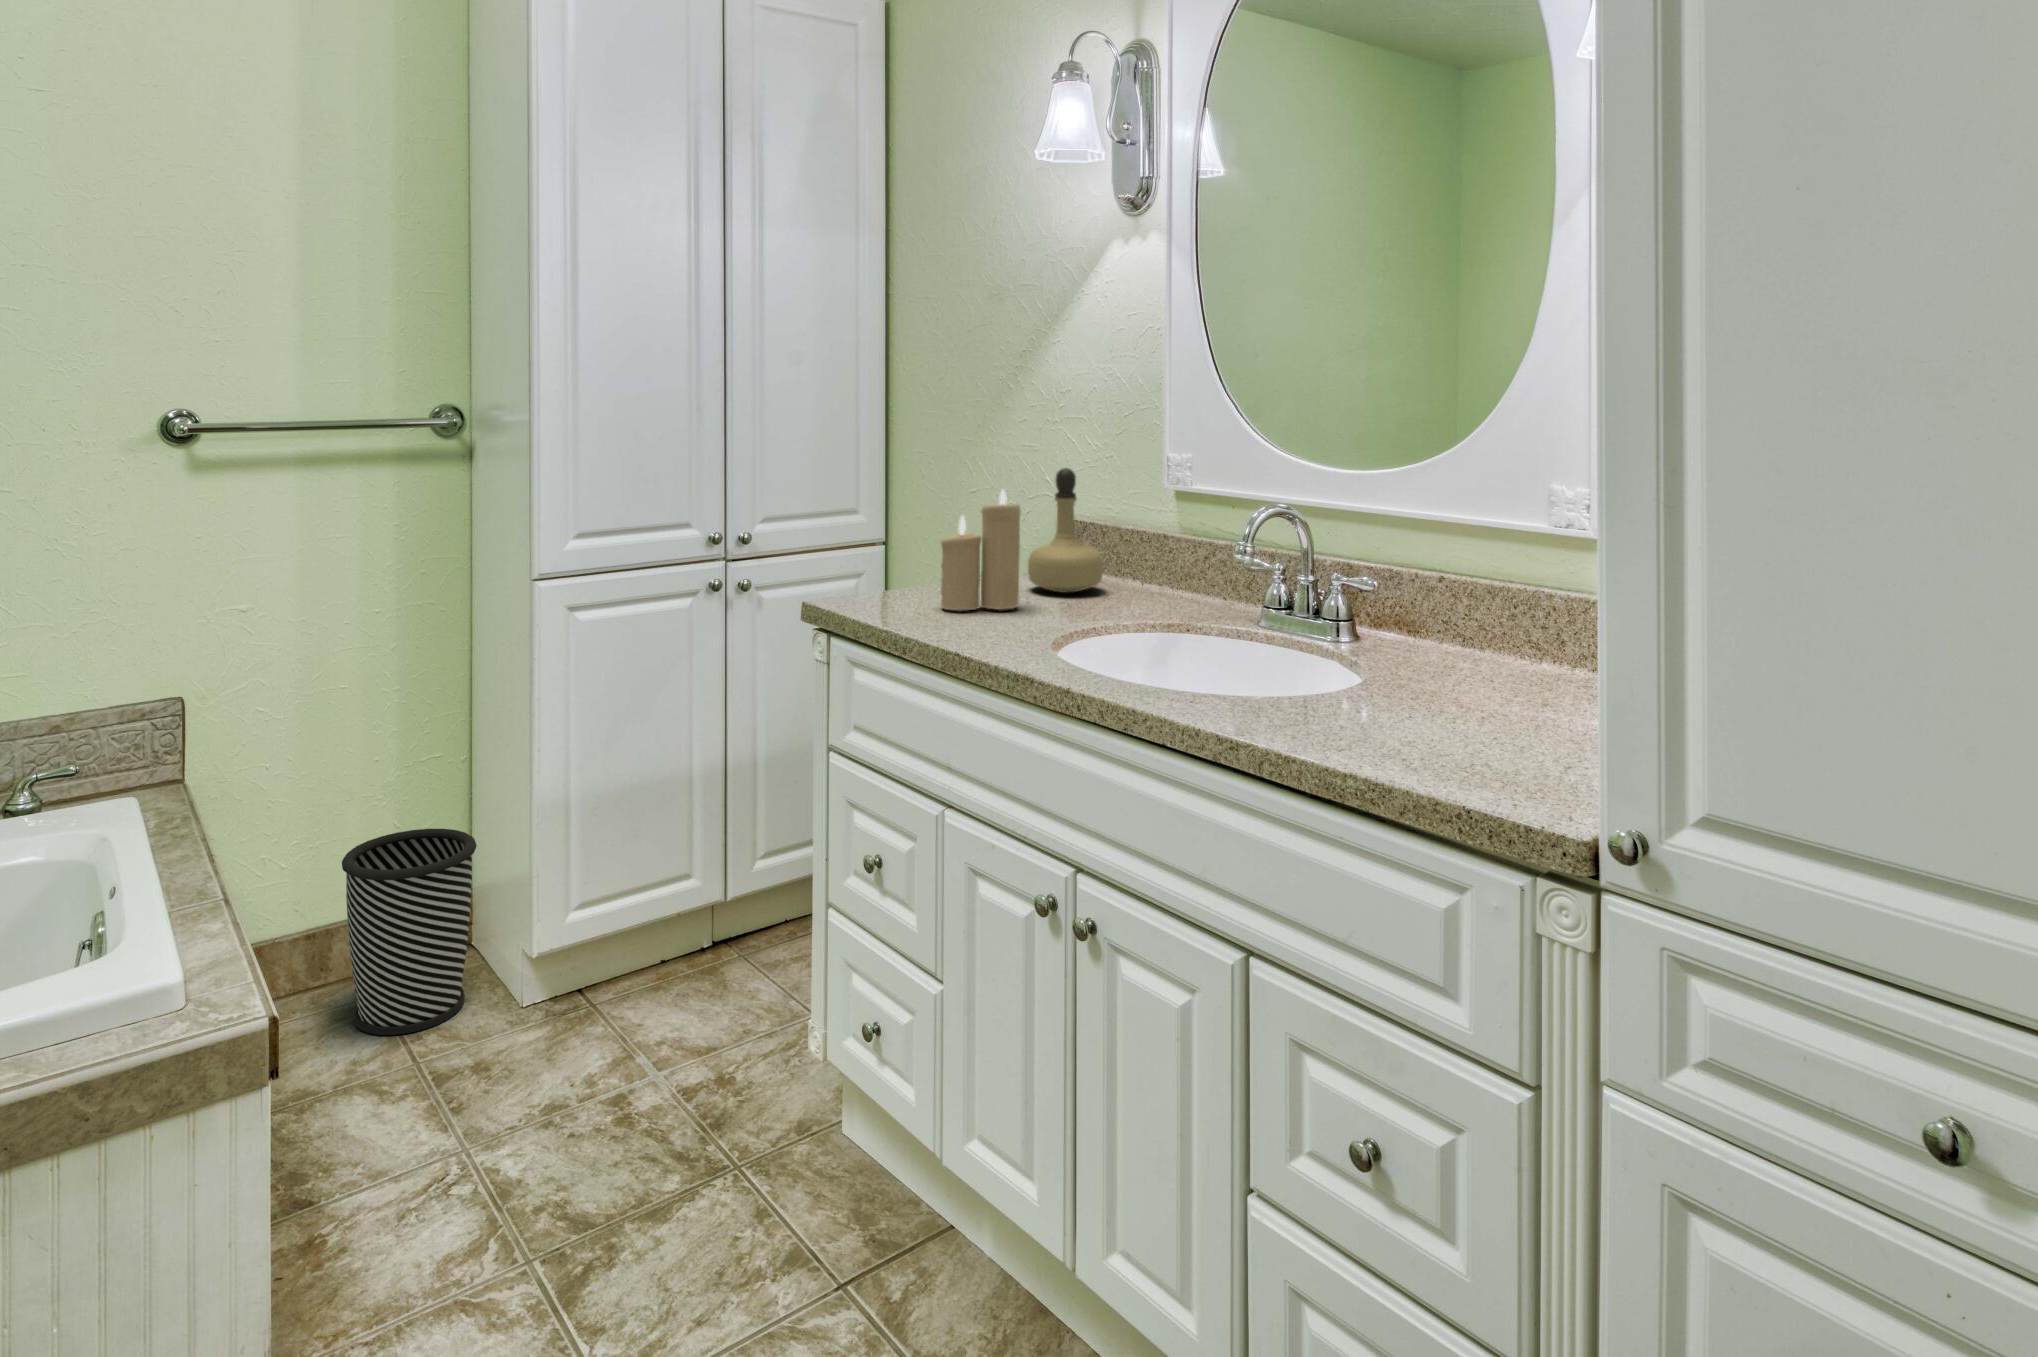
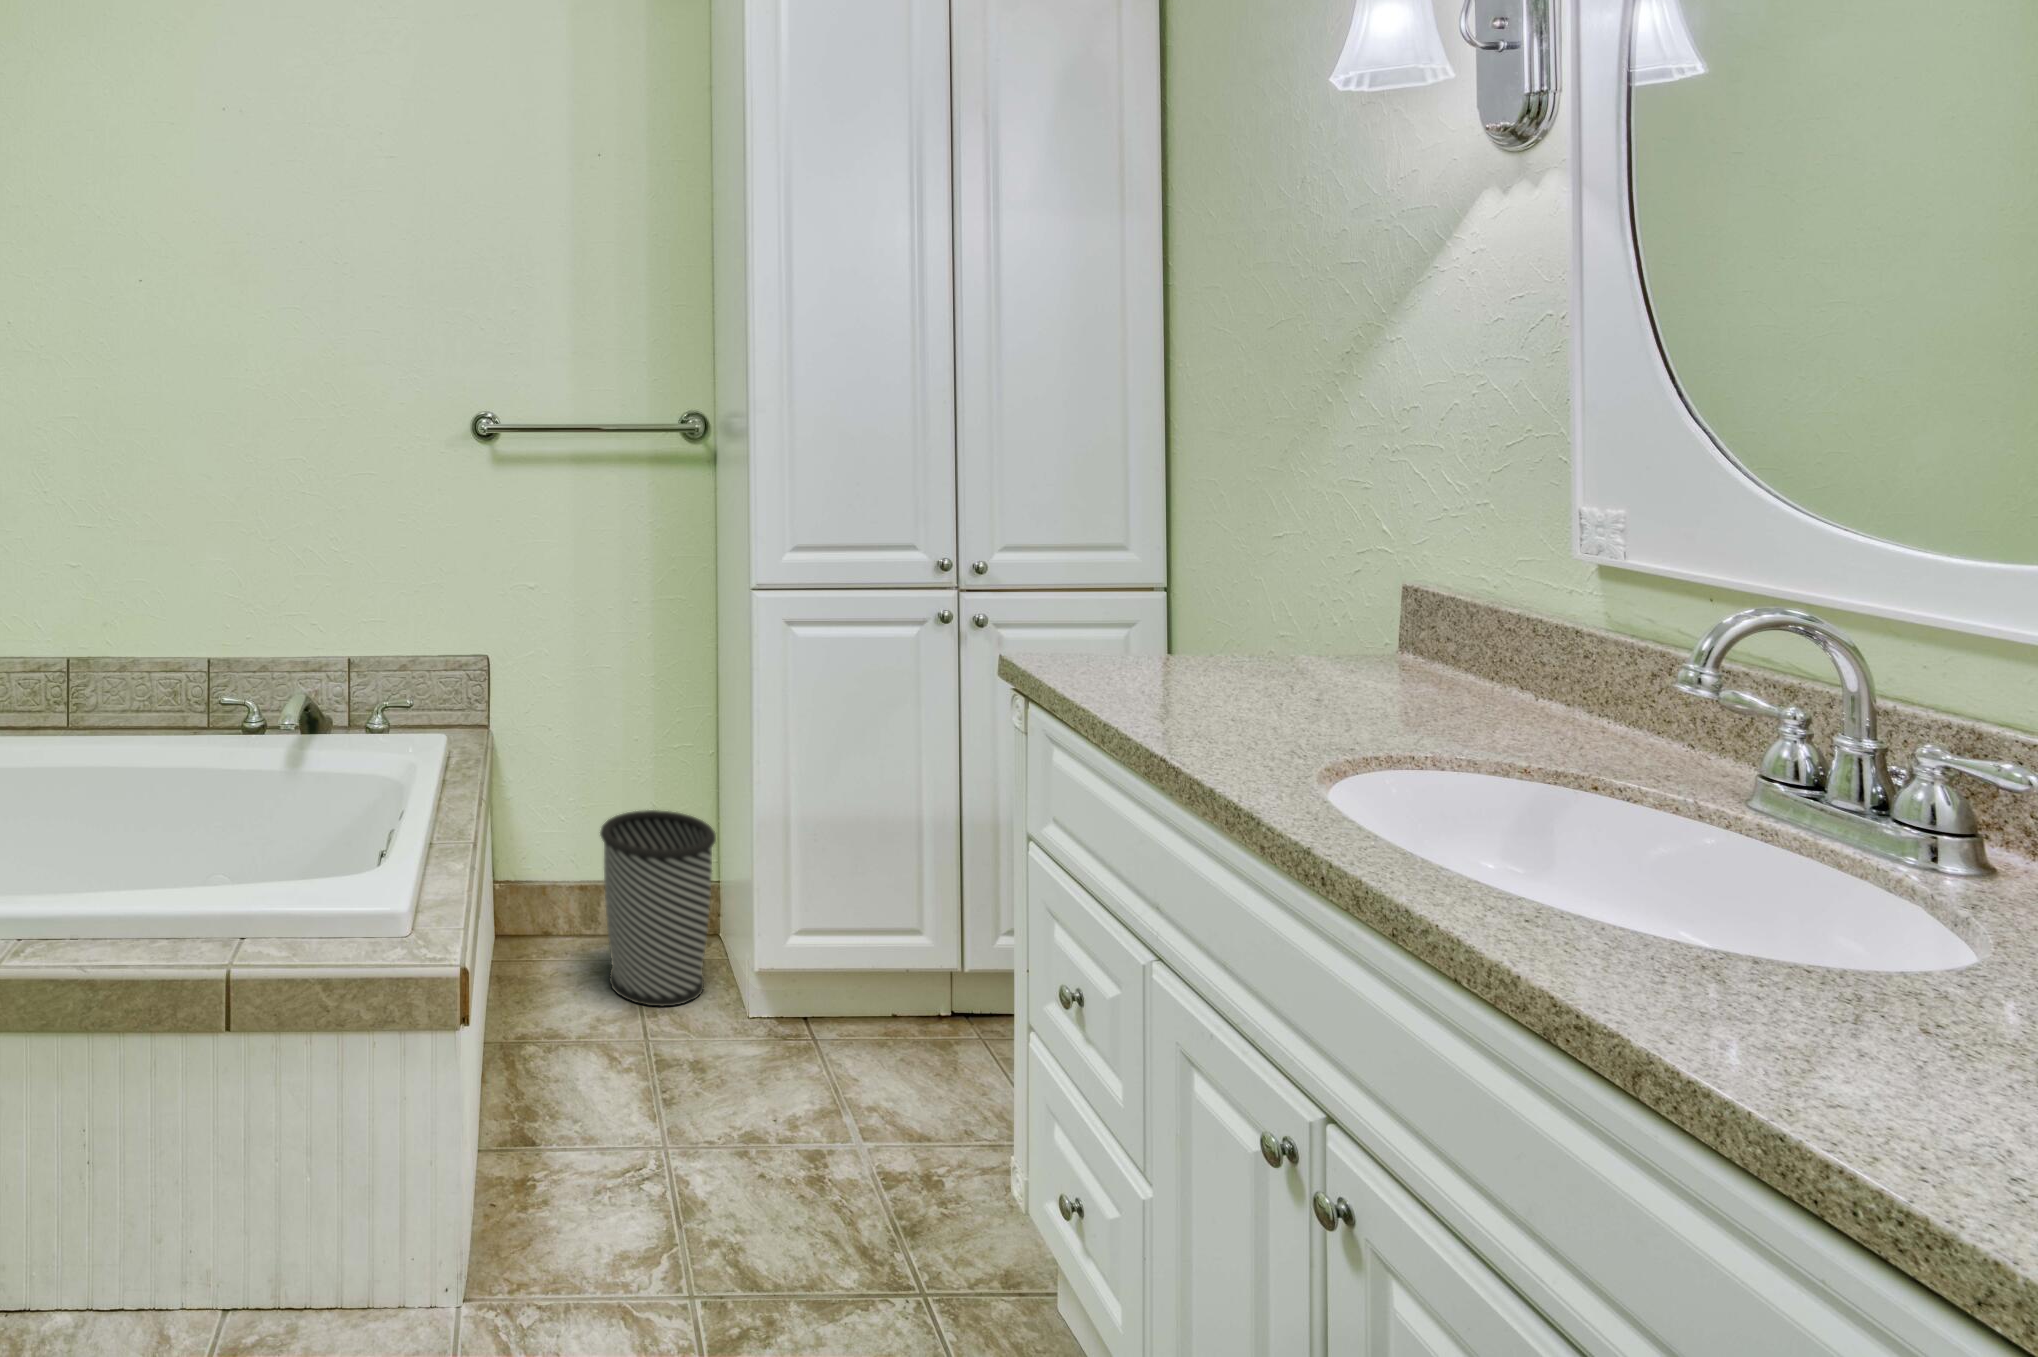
perfume bottle: present [1028,468,1103,593] -> none [1333,520,1460,693]
candle: present [941,490,1021,611] -> none [1185,542,1308,705]

